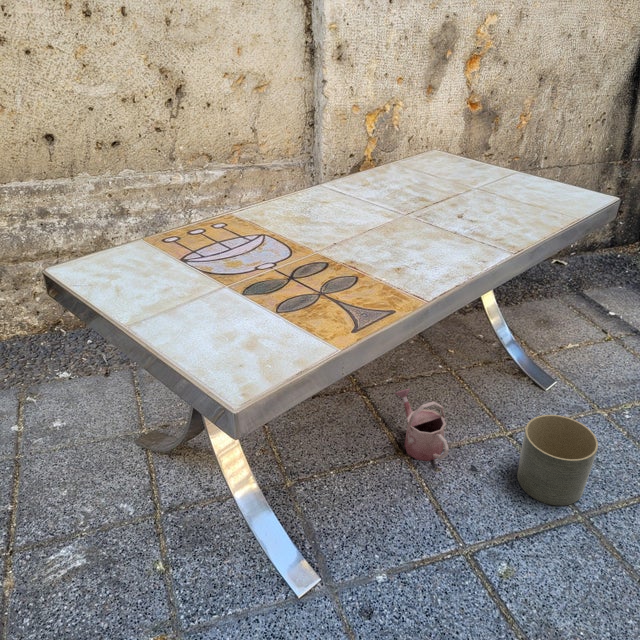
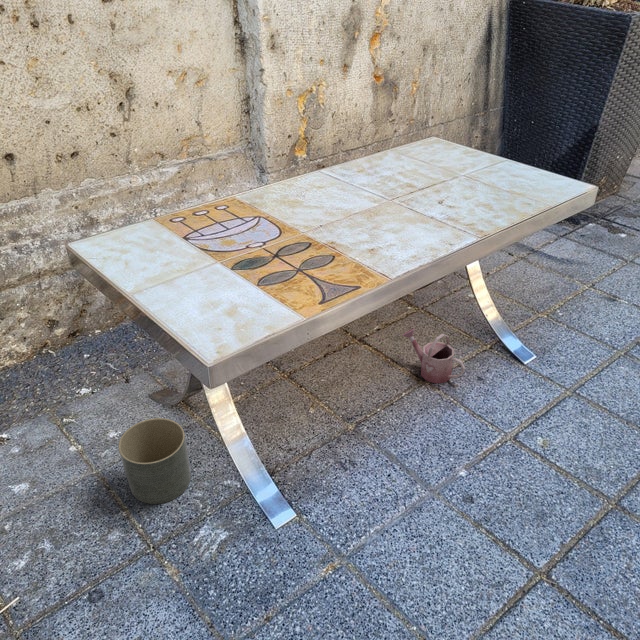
planter: present [517,415,598,506] -> present [118,418,191,504]

